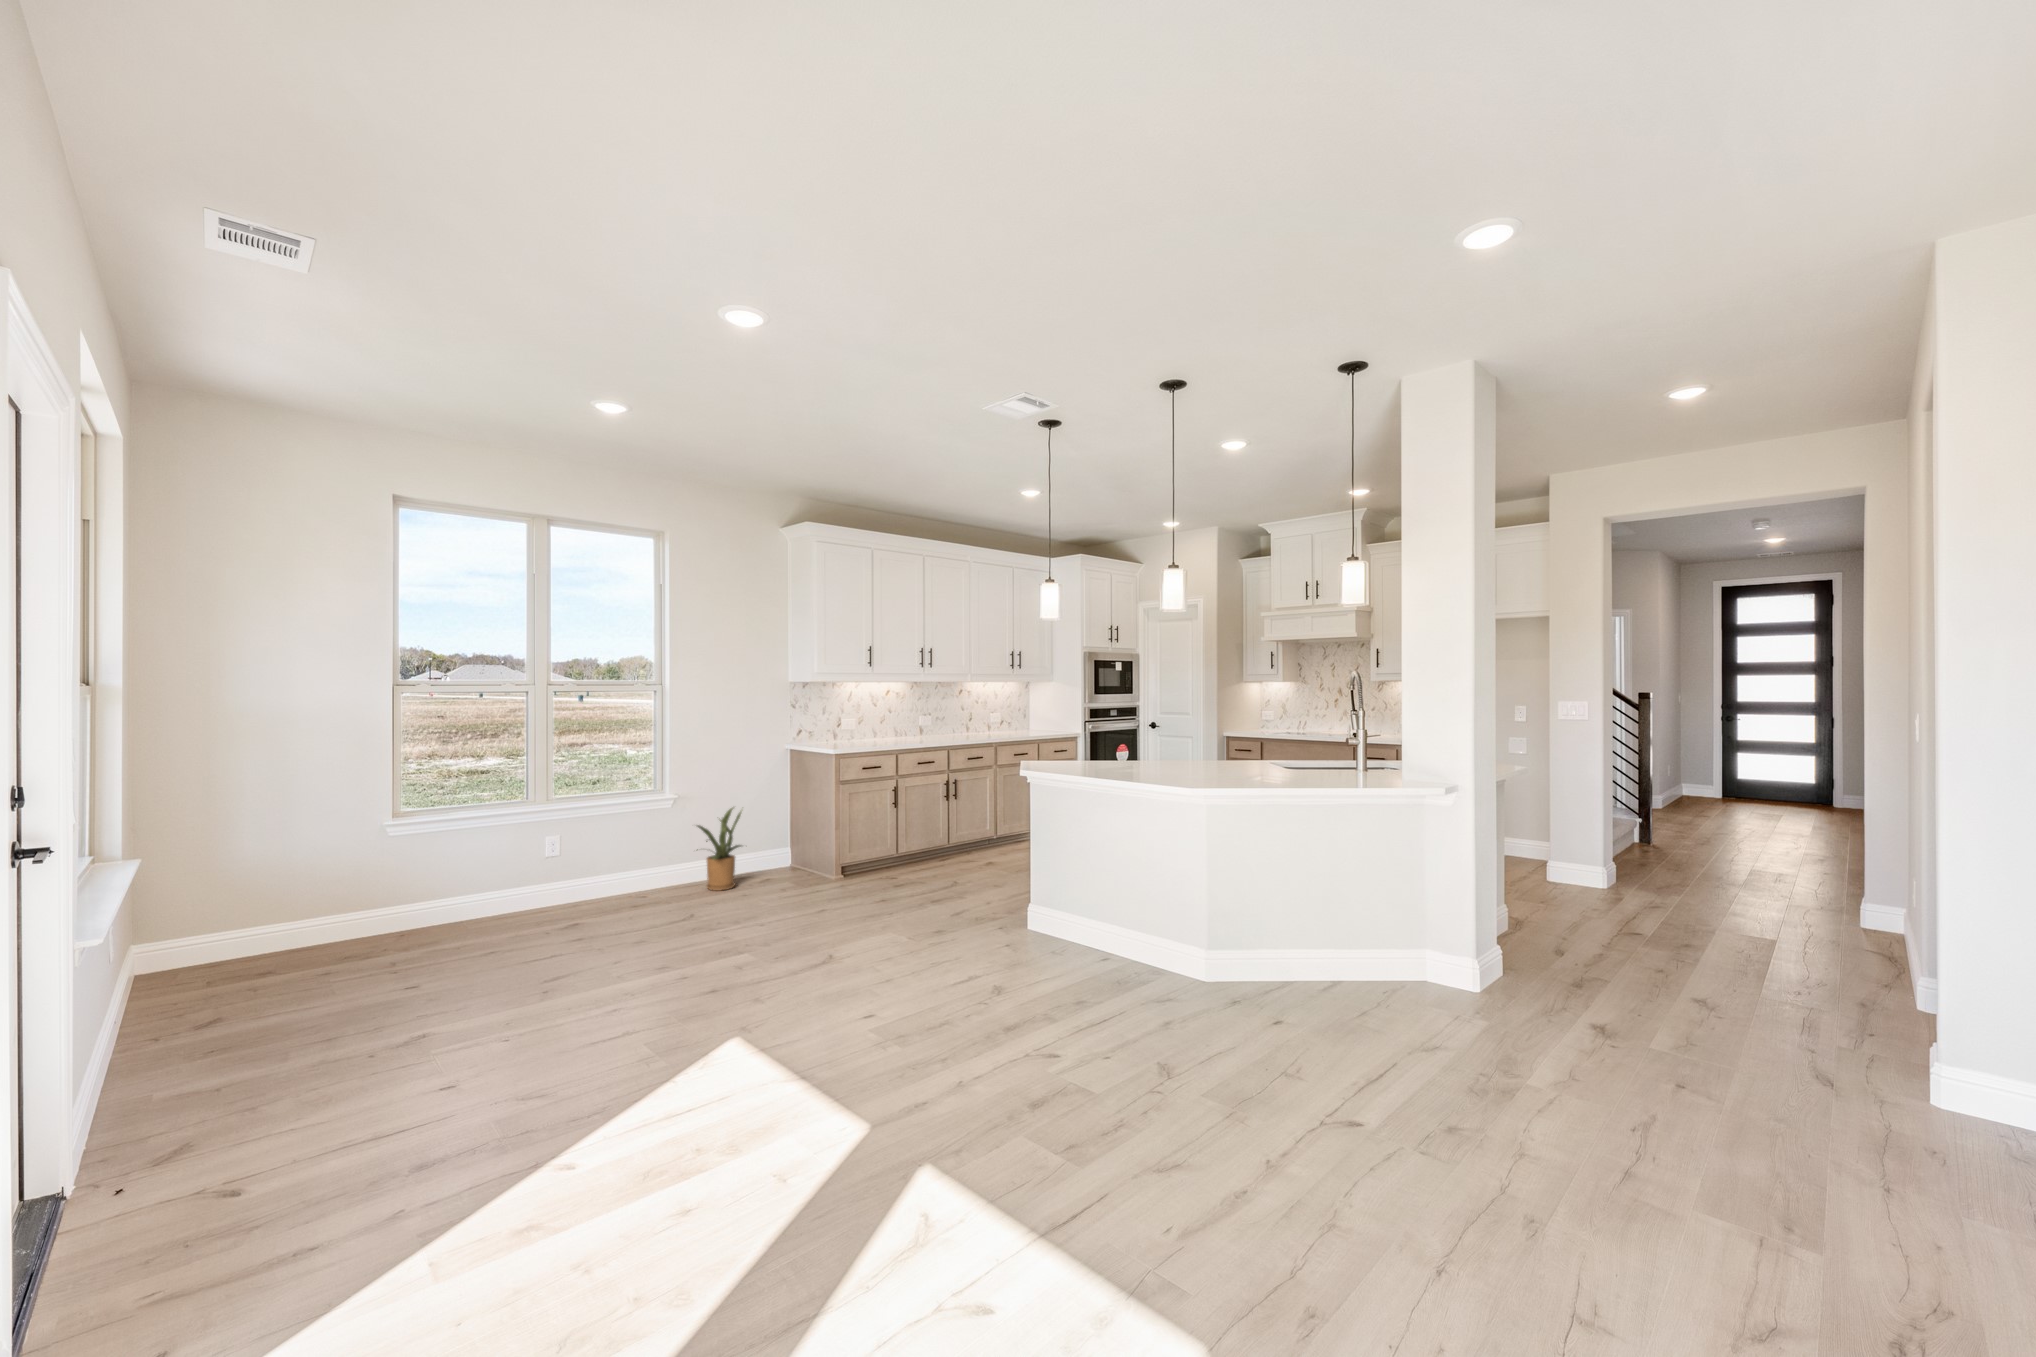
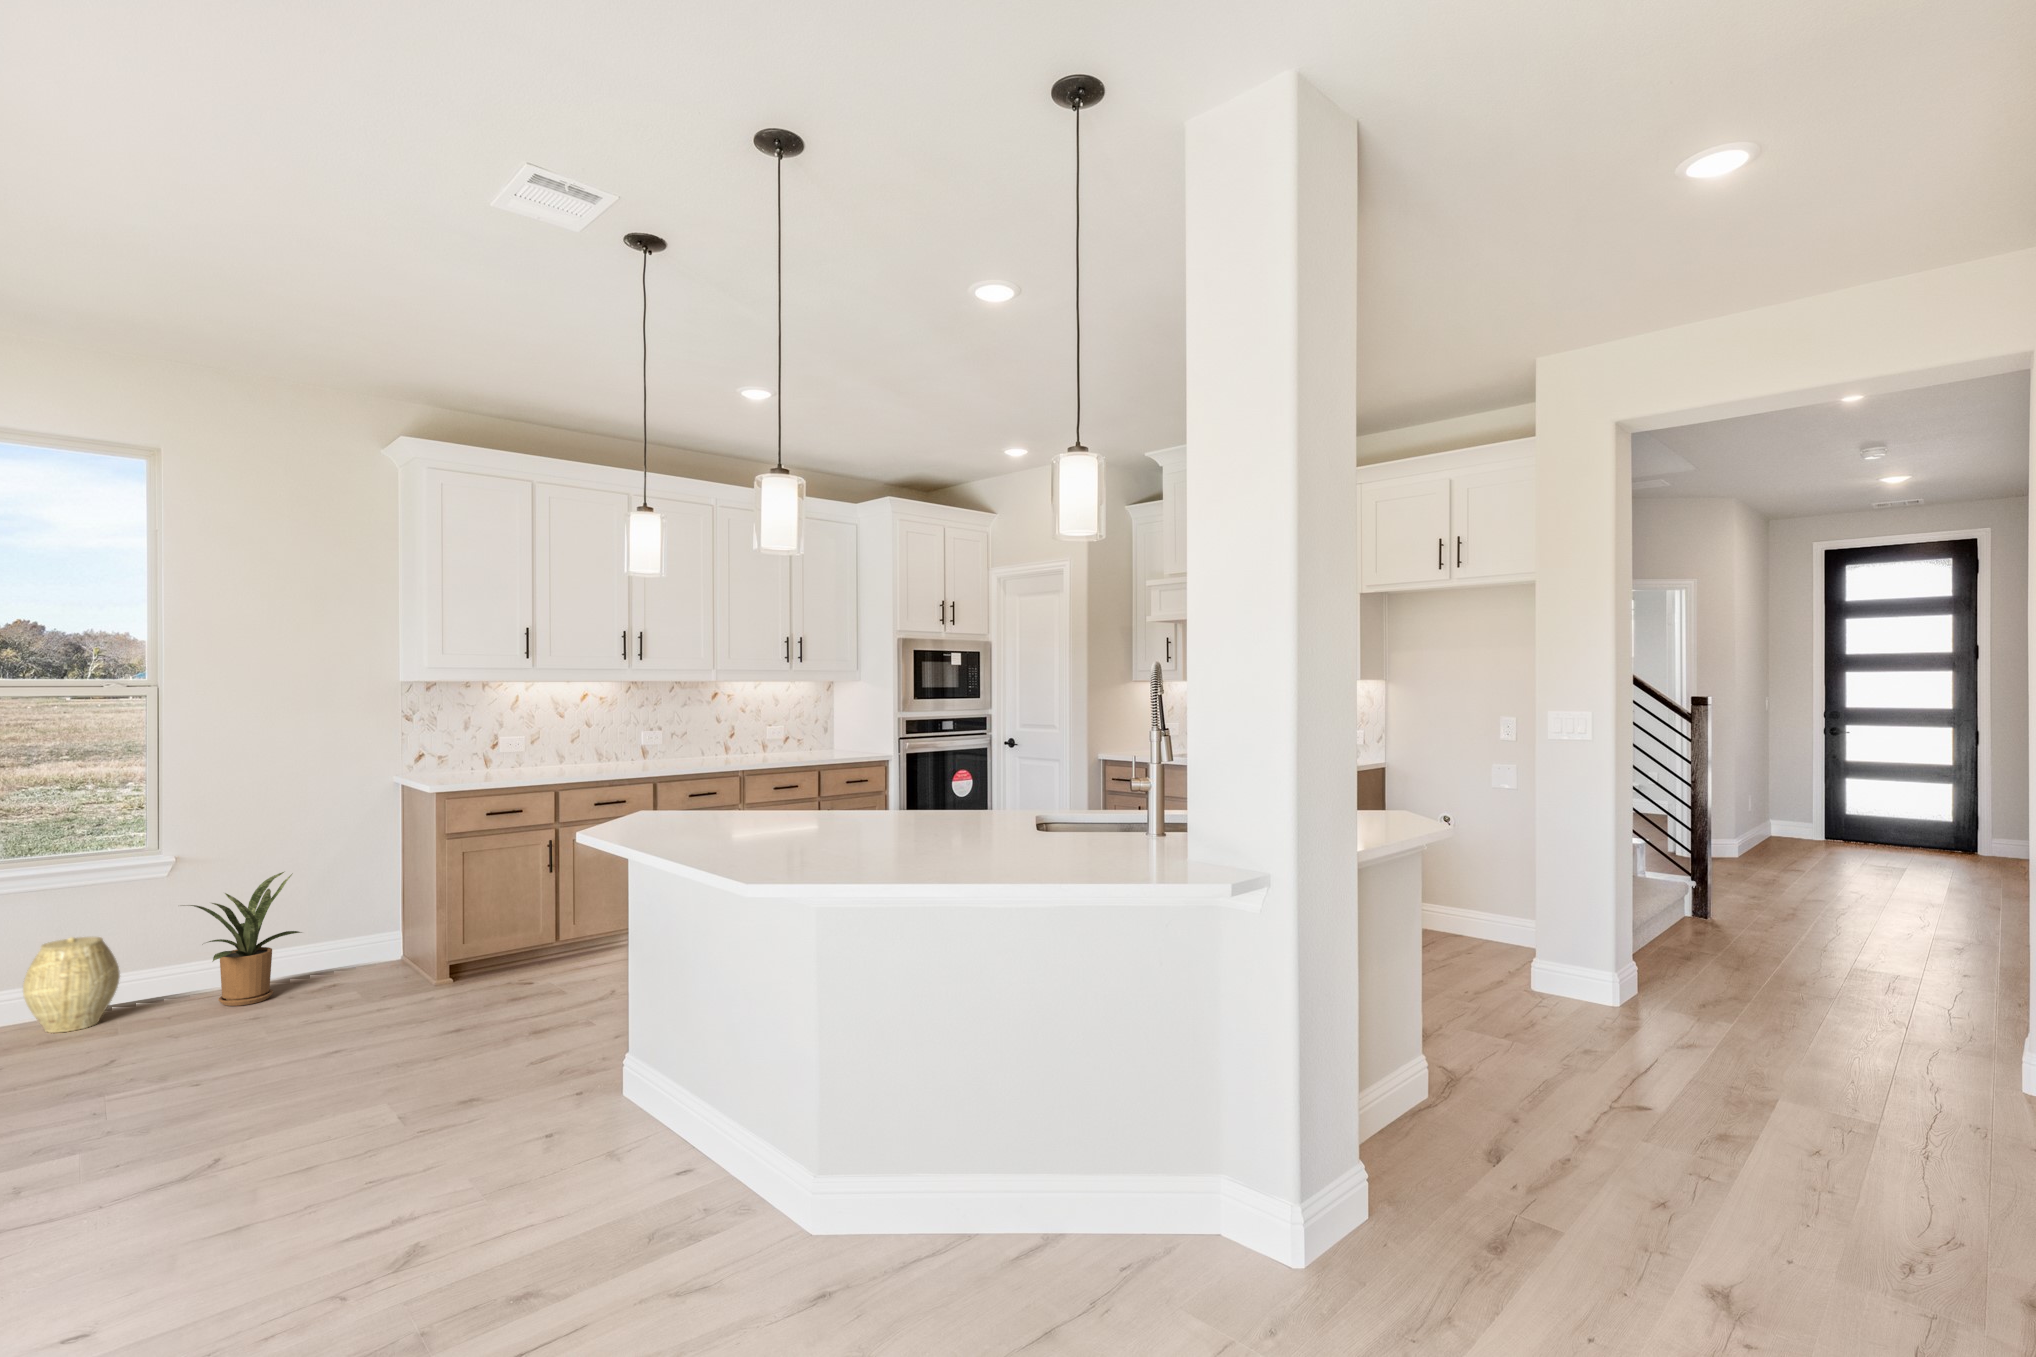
woven basket: none [606,844,656,904] -> present [23,937,120,1033]

